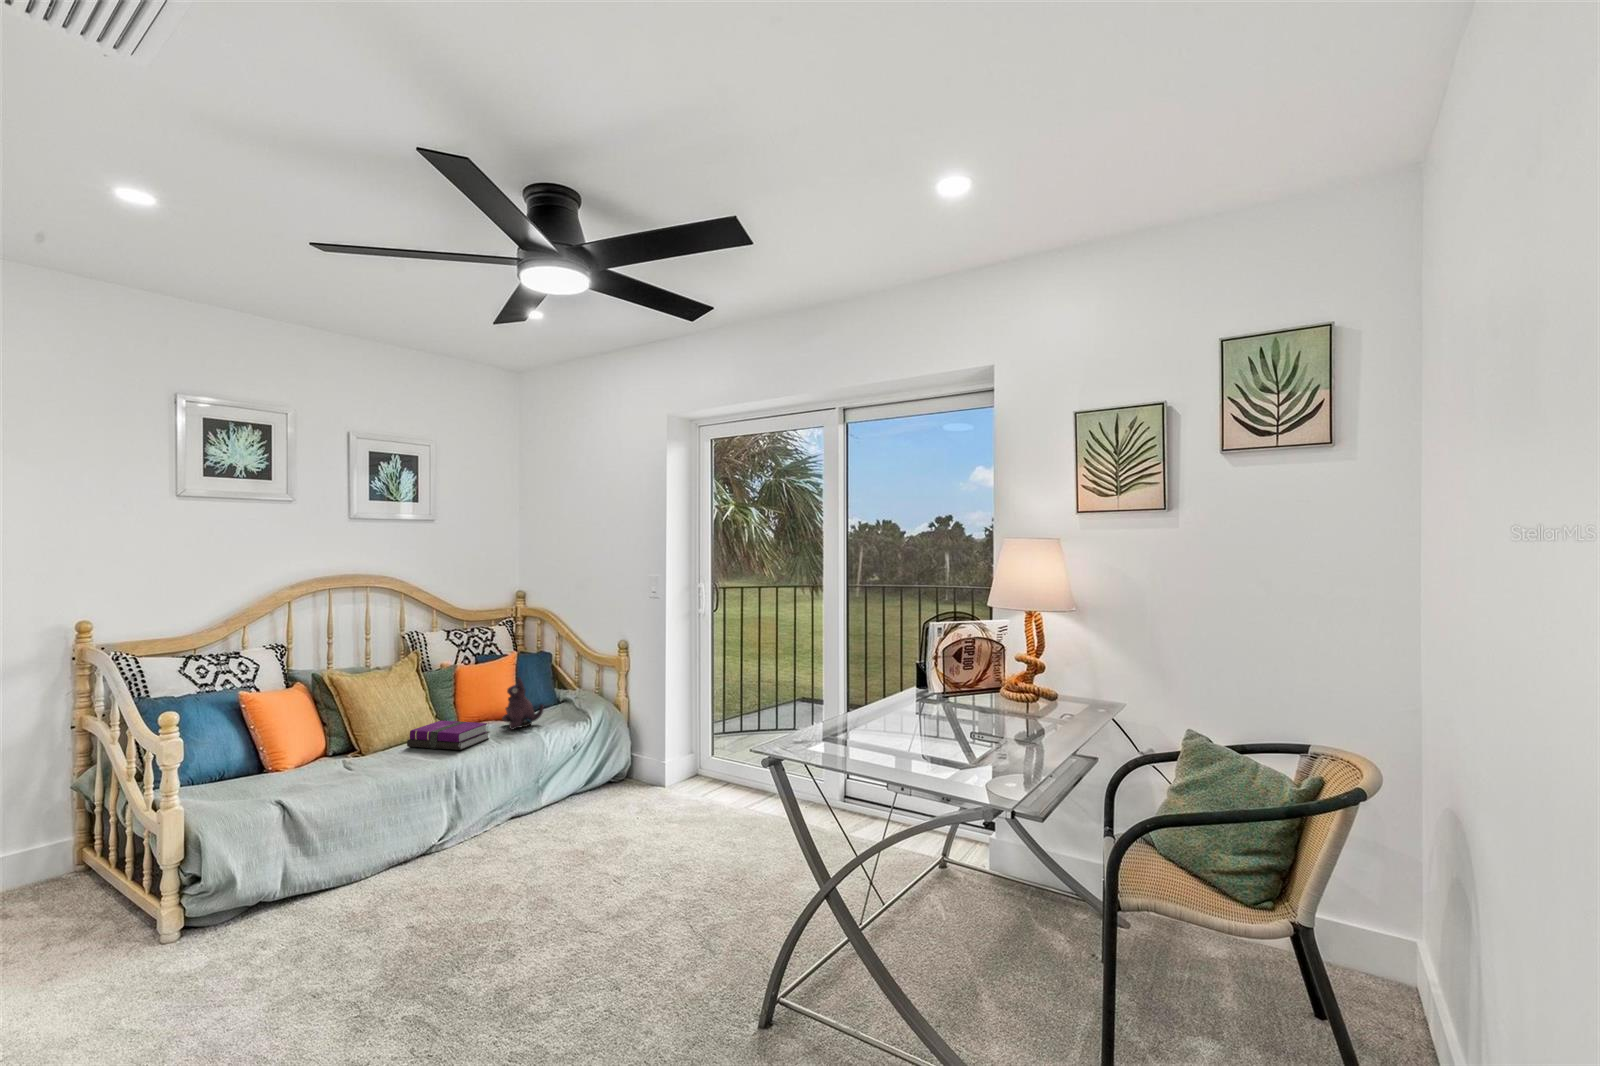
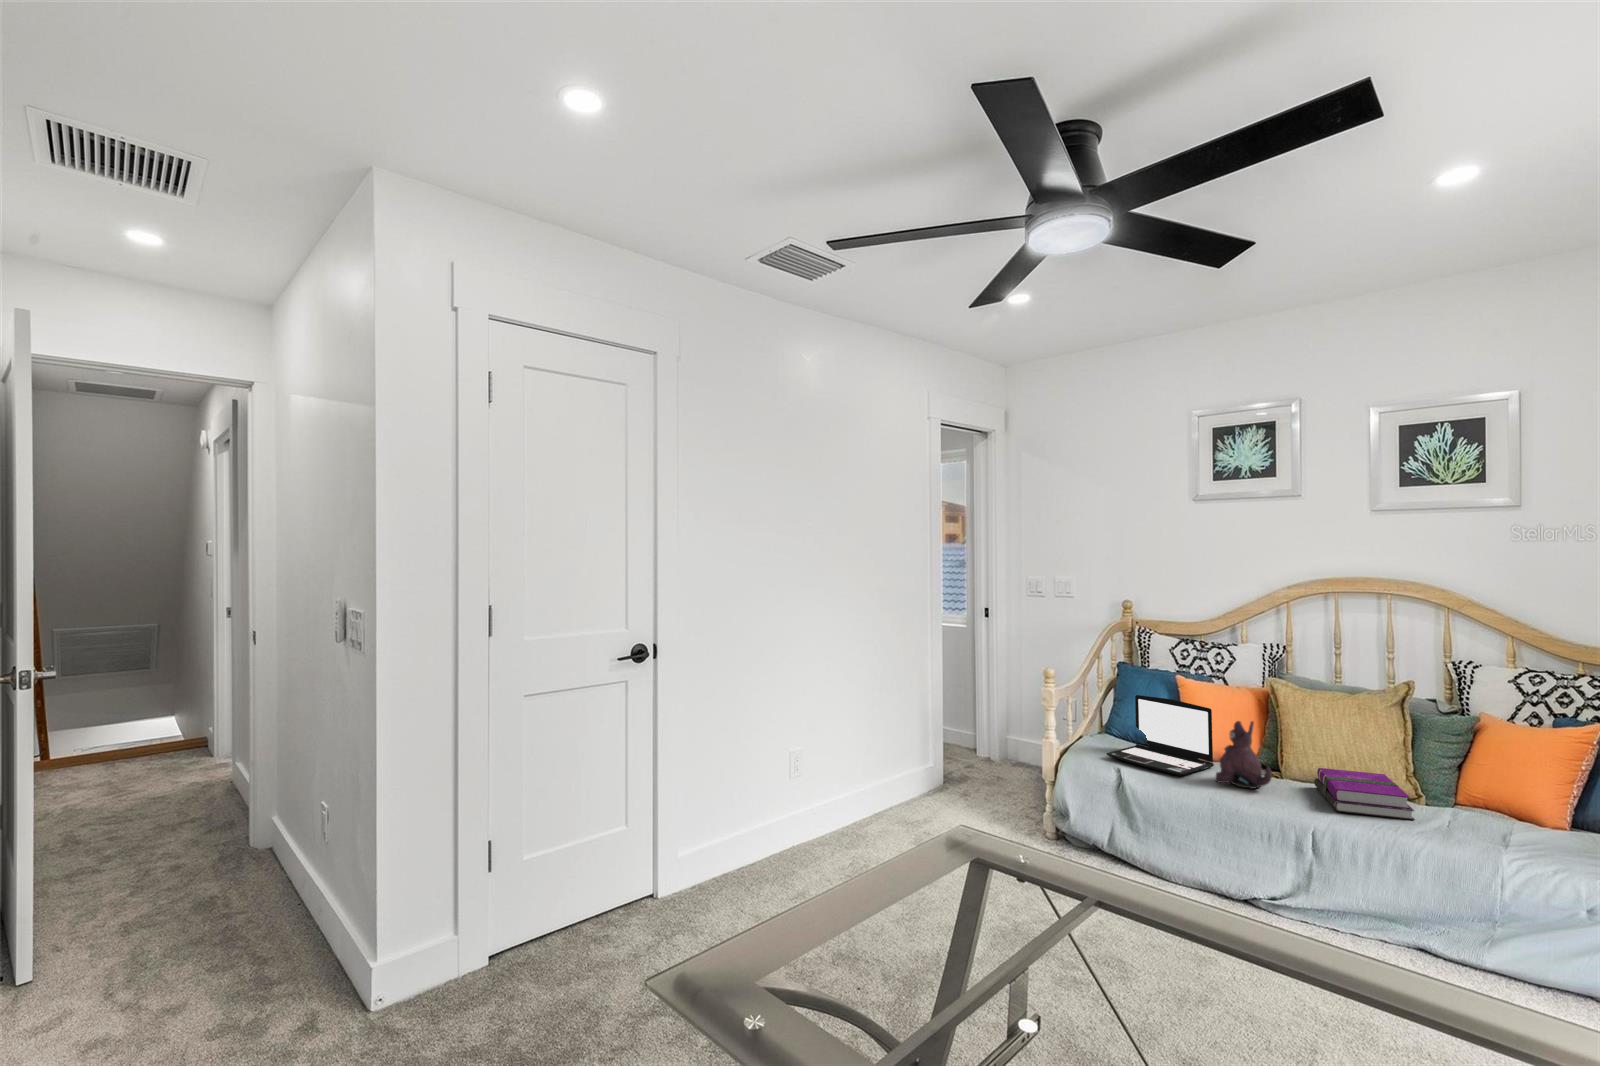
plush toy: present [502,677,543,730] -> present [1215,721,1272,789]
laptop: none [219,709,334,797] -> present [1107,695,1214,776]

